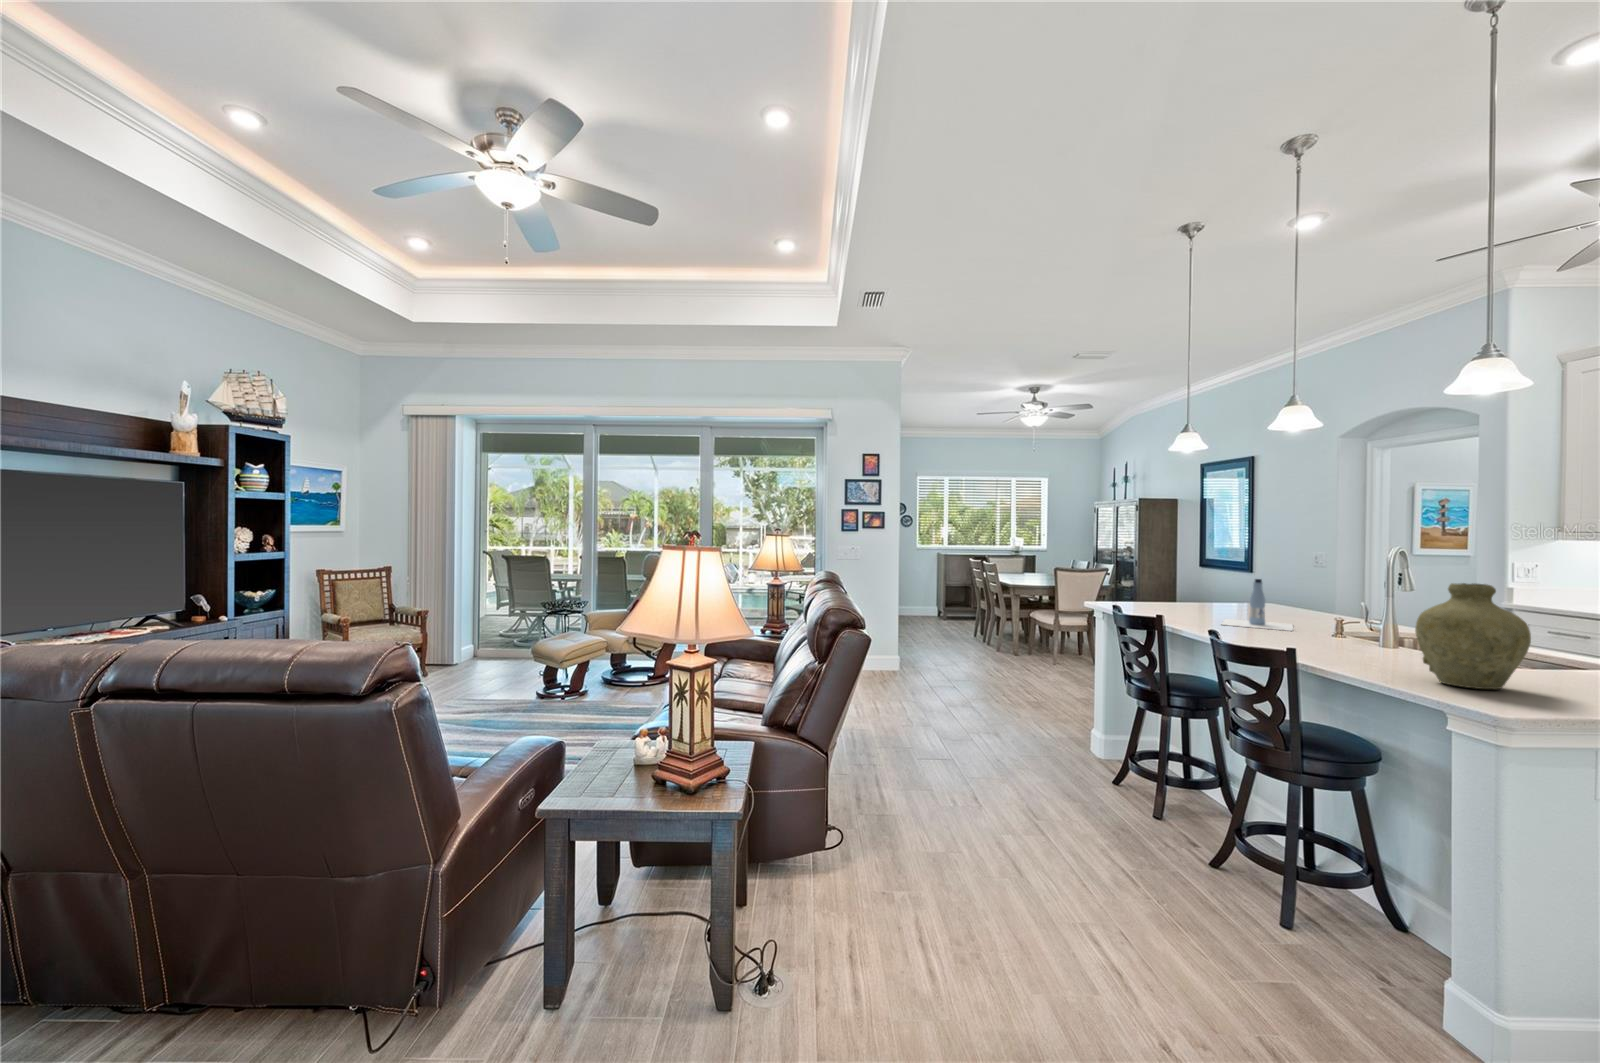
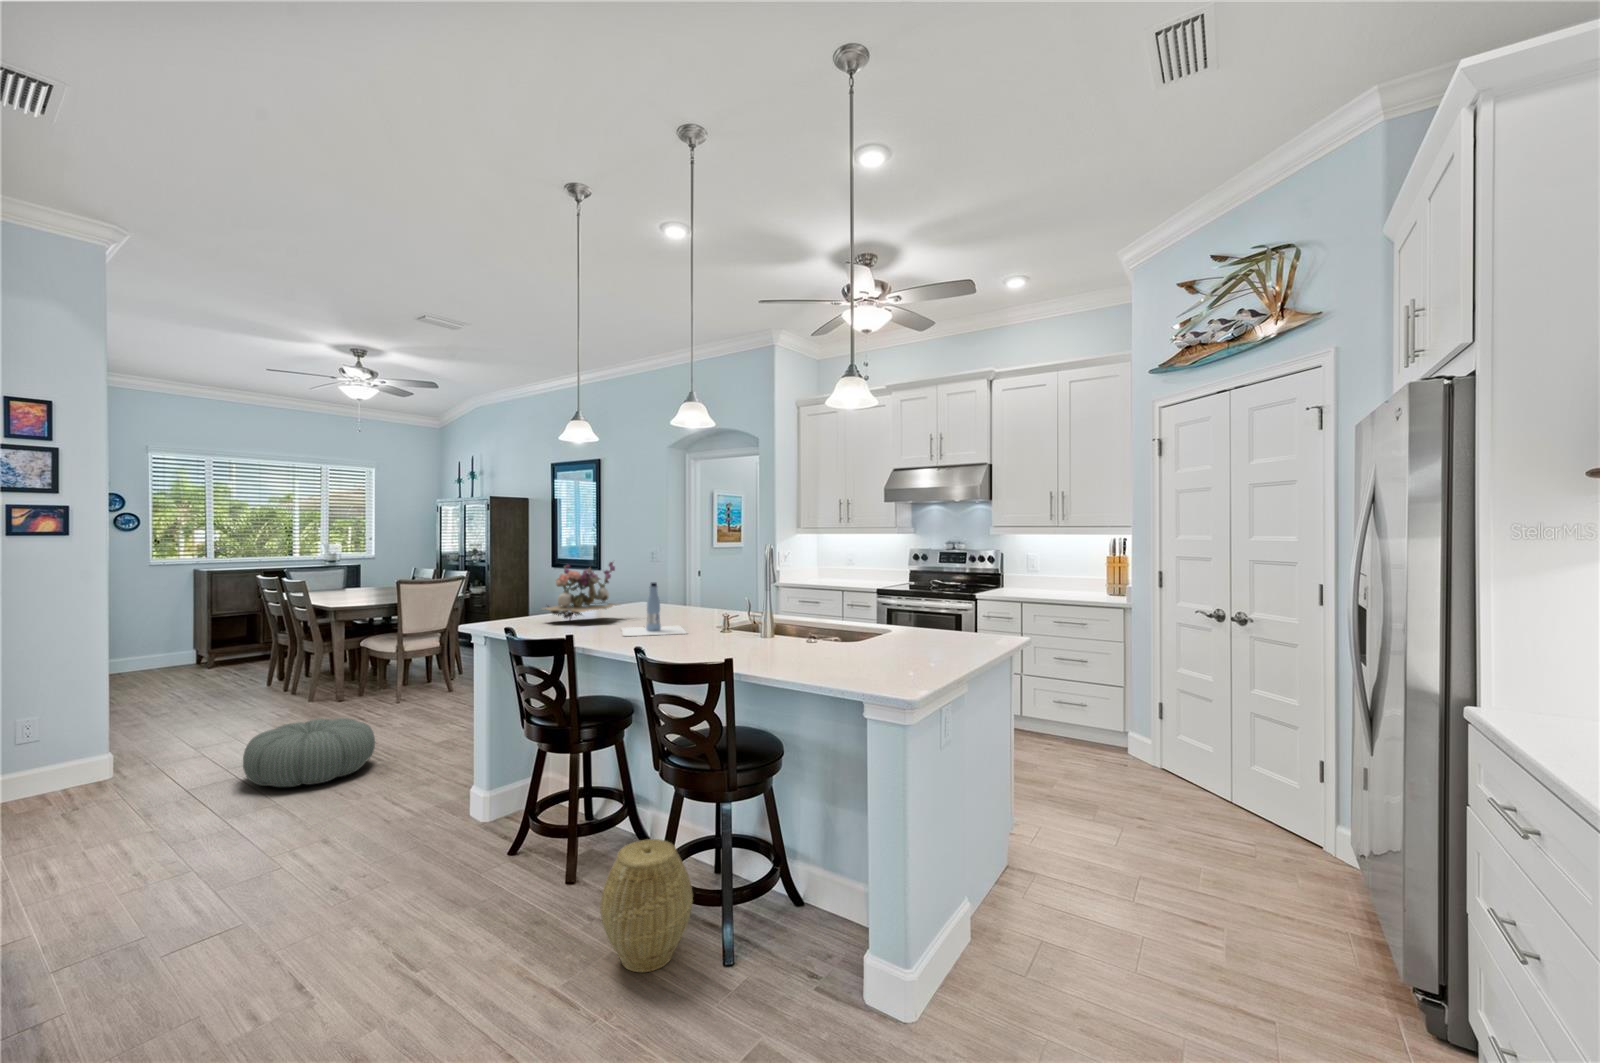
flower arrangement: none [1153,557,1234,609] -> present [544,562,615,619]
vase: present [1415,583,1531,689] -> none [820,578,893,674]
pouf: none [953,659,1032,703] -> present [243,718,375,787]
woven basket: none [1164,791,1254,902] -> present [600,839,693,972]

